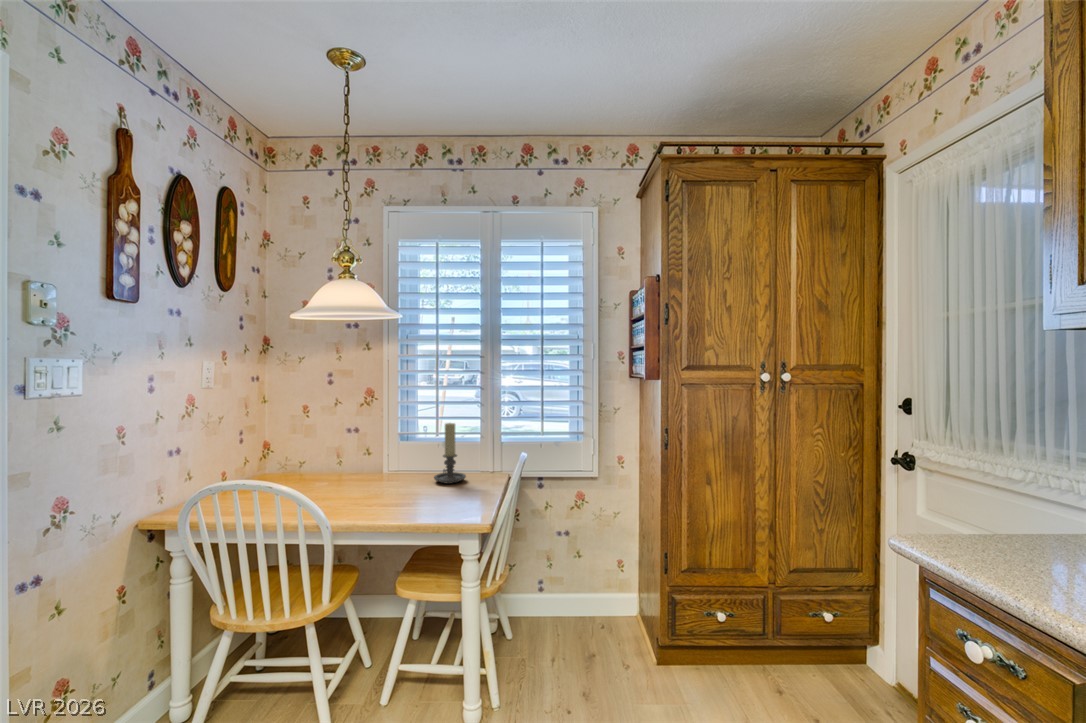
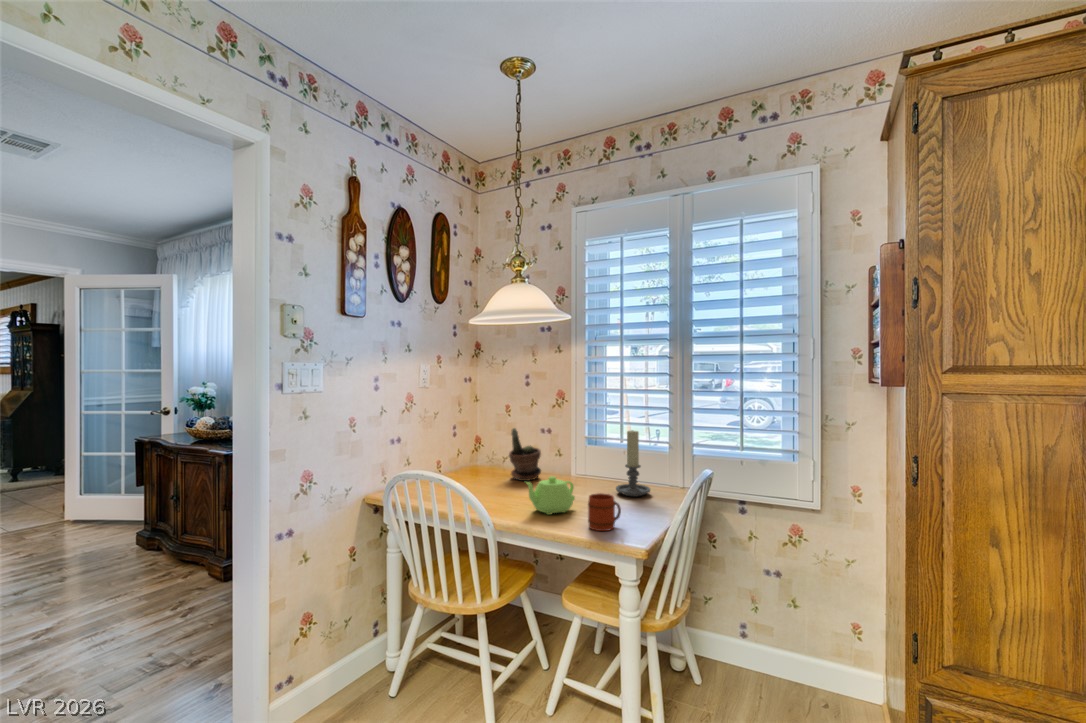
potted plant: none [315,428,351,482] -> present [509,428,541,481]
teapot: none [356,472,404,510] -> present [526,476,575,515]
mug: none [426,482,455,516] -> present [588,493,621,531]

